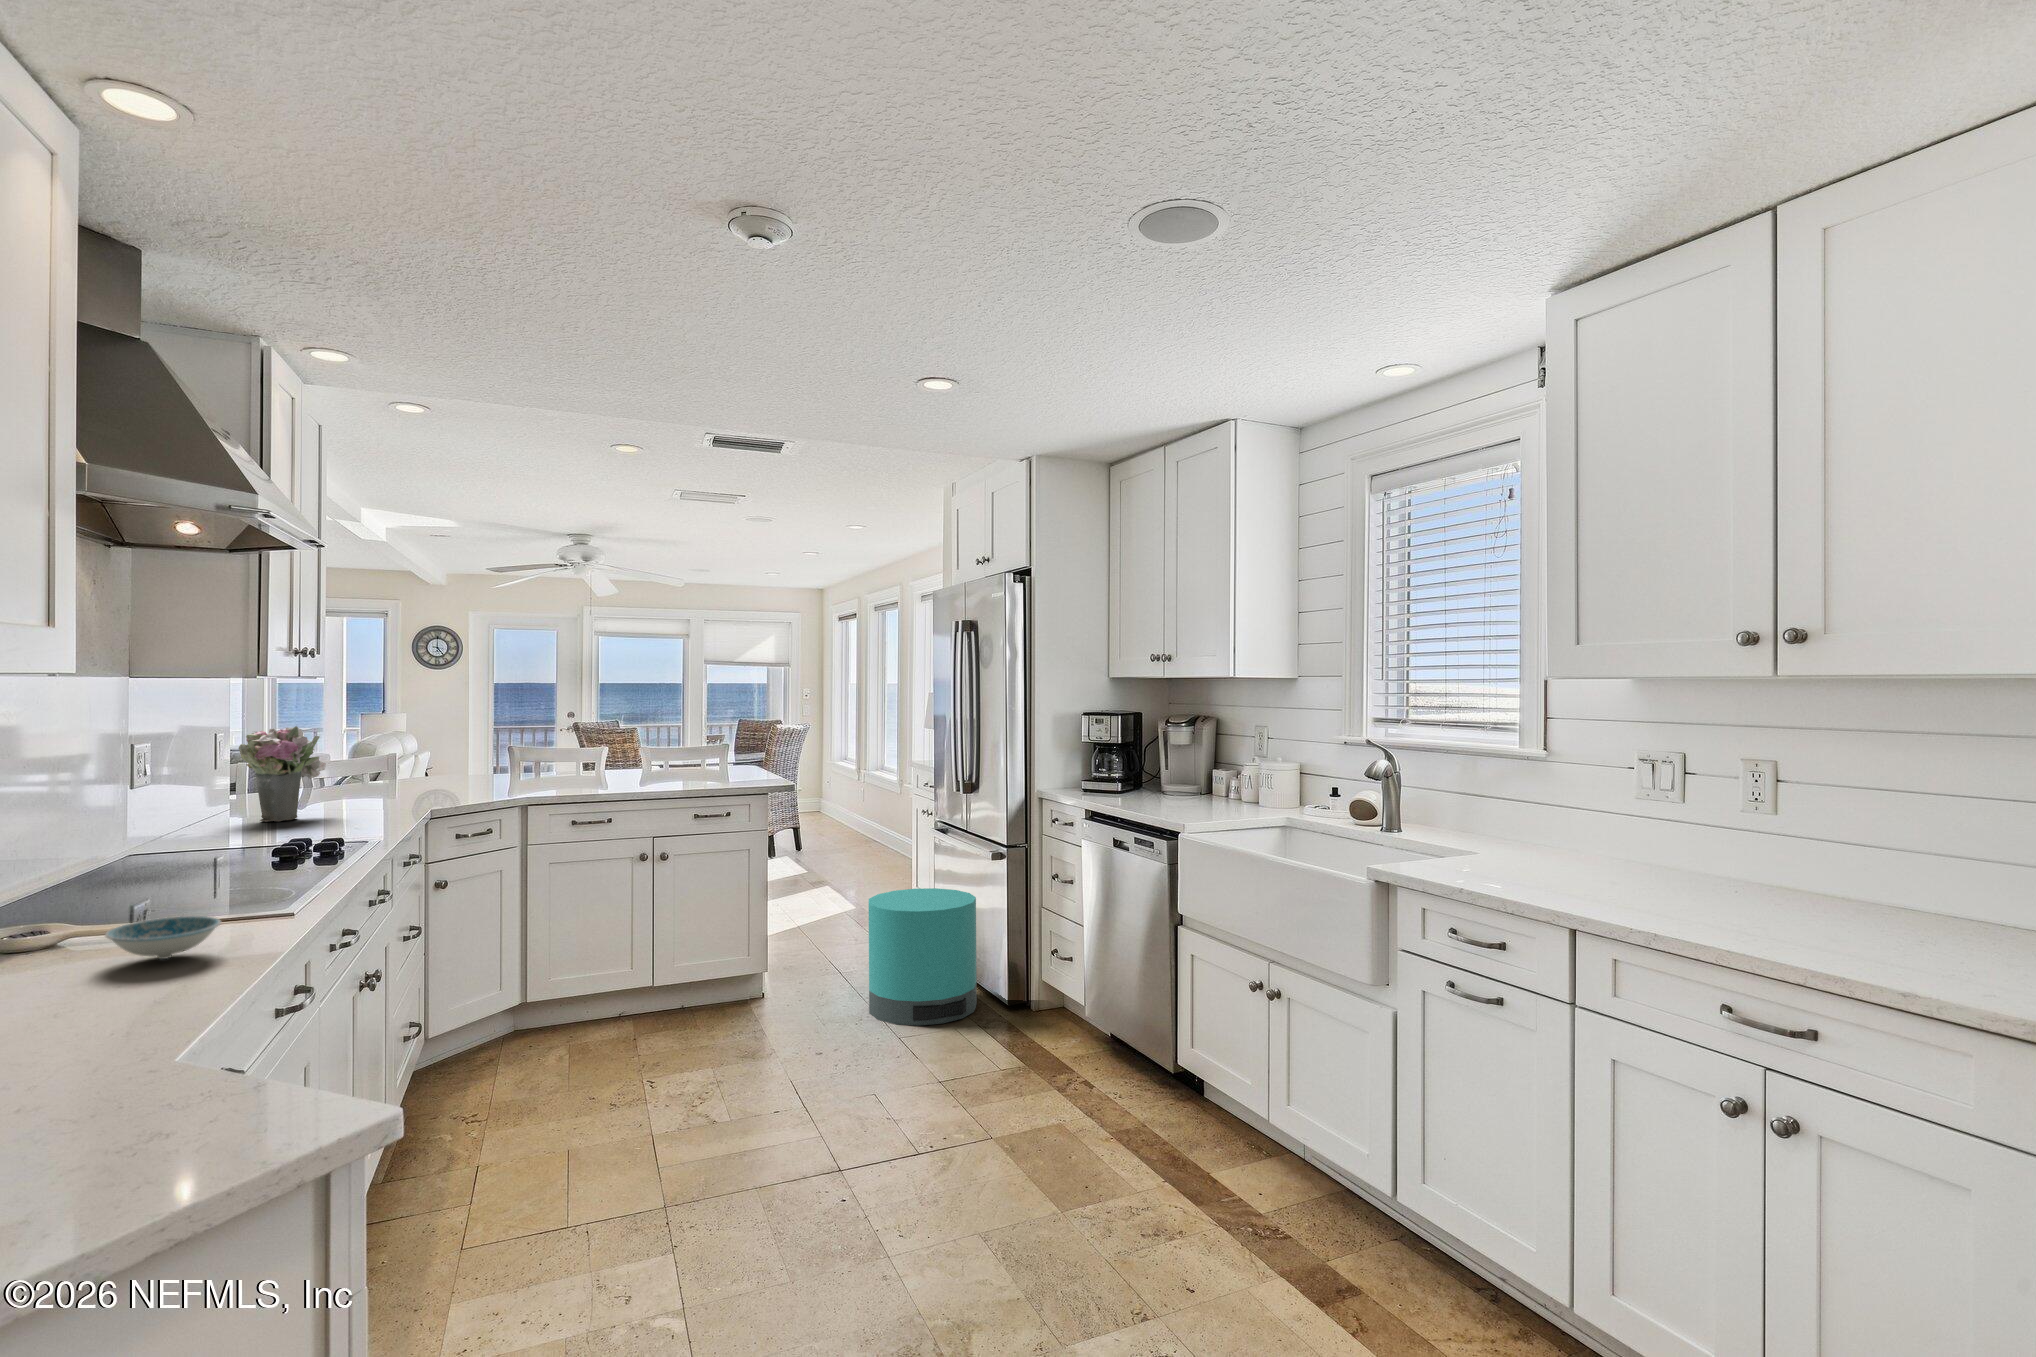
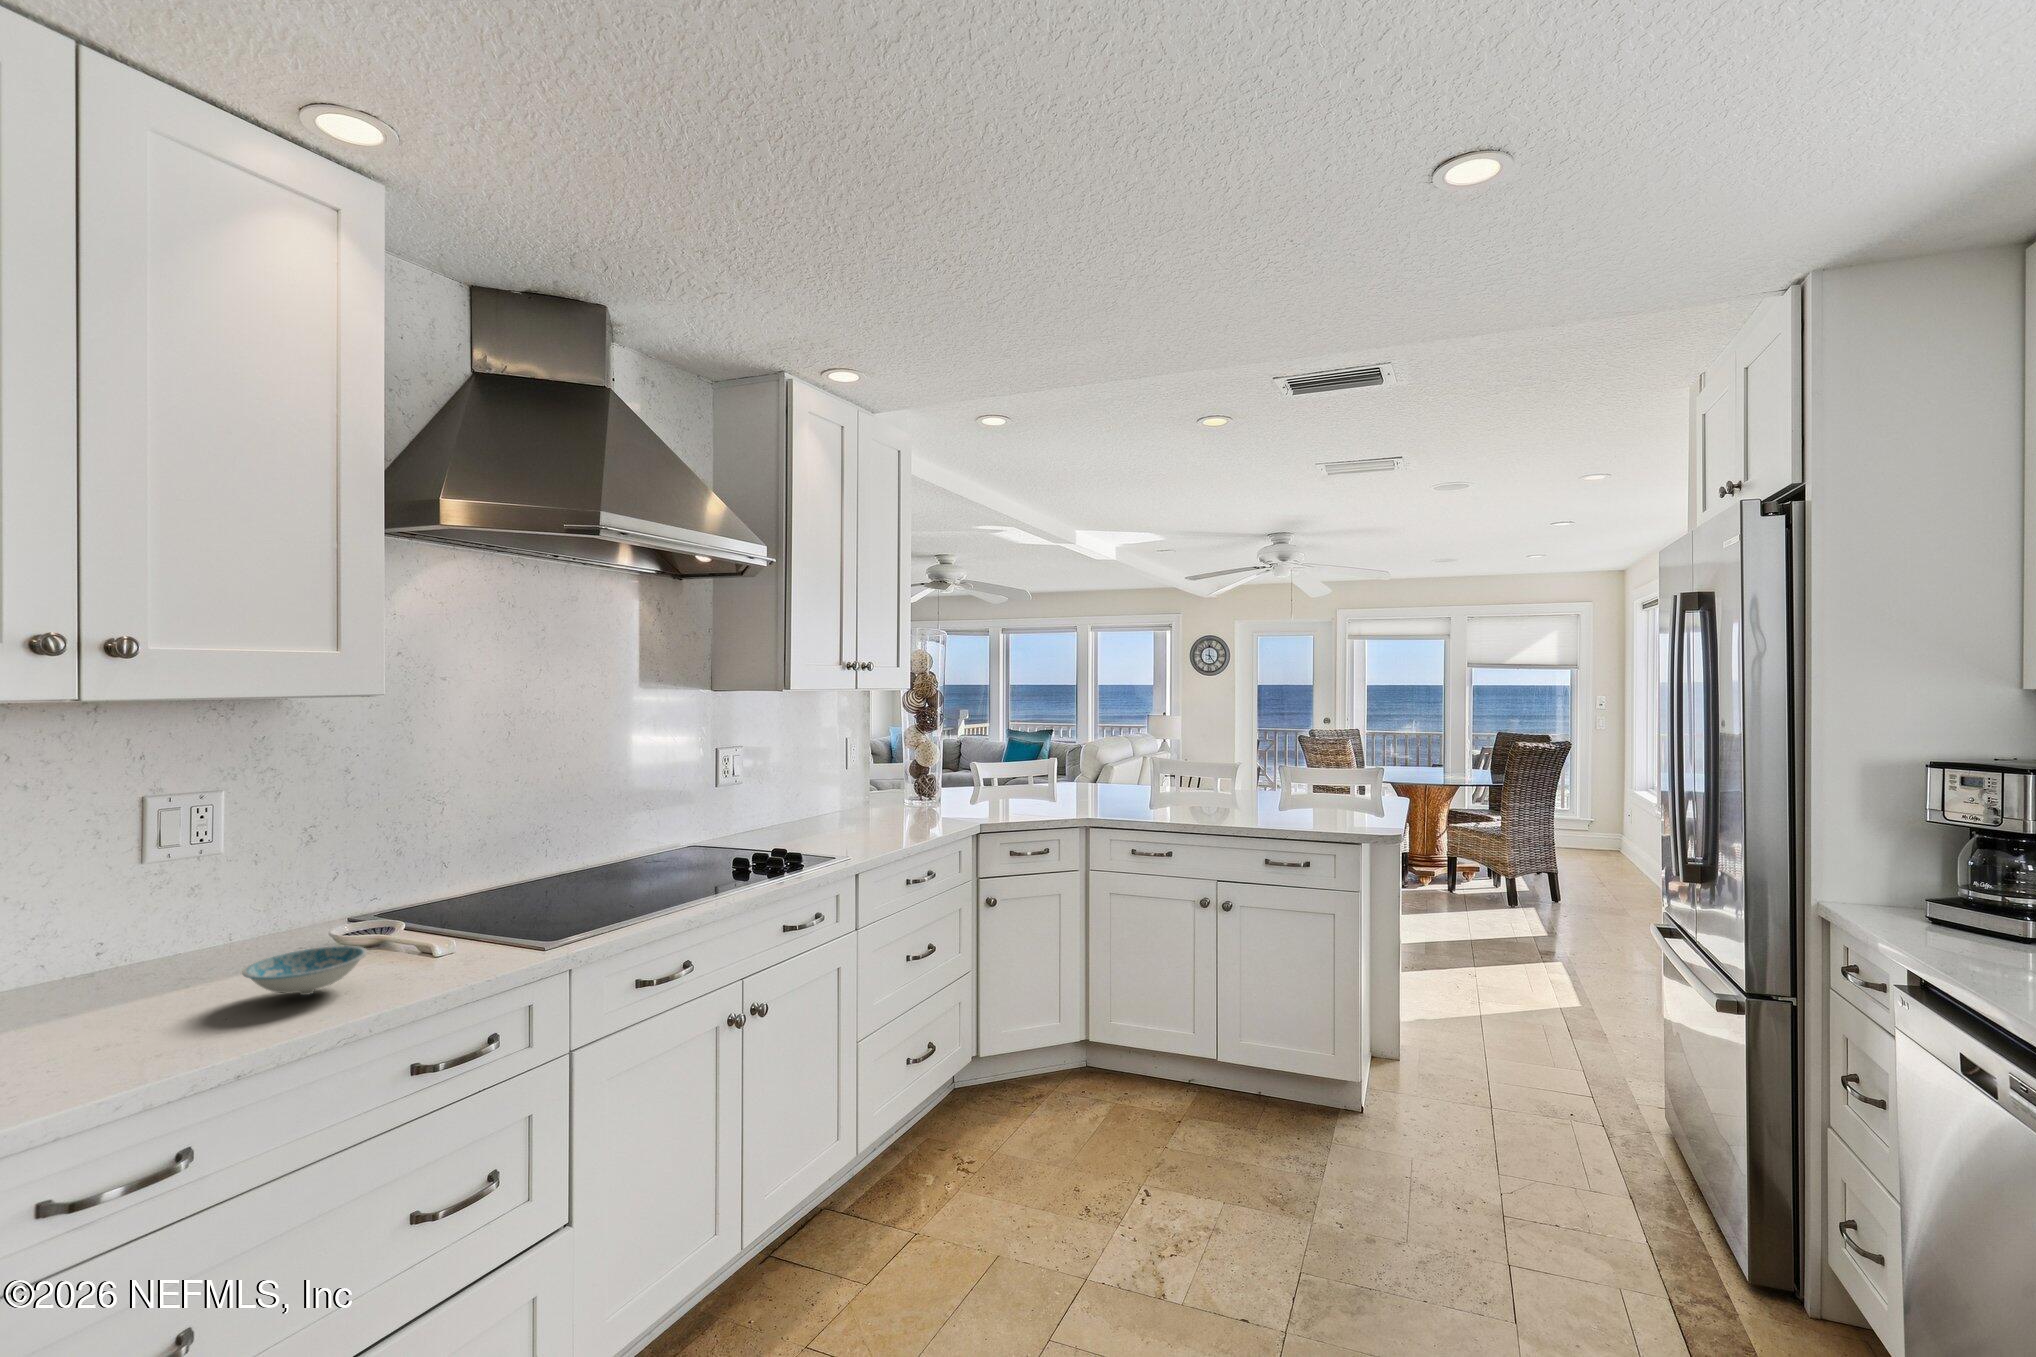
flower bouquet: present [239,726,326,822] -> none [811,733,888,824]
trash can: present [869,888,977,1026] -> none [1495,1012,1694,1261]

